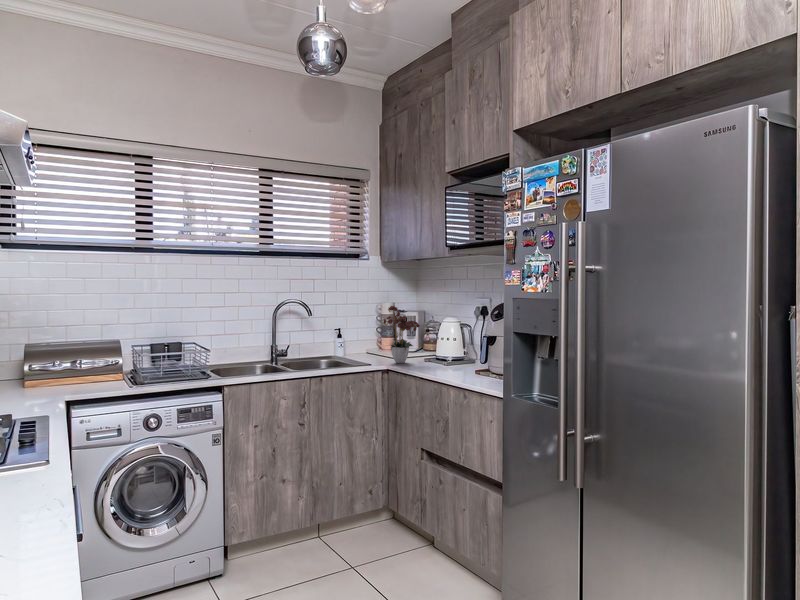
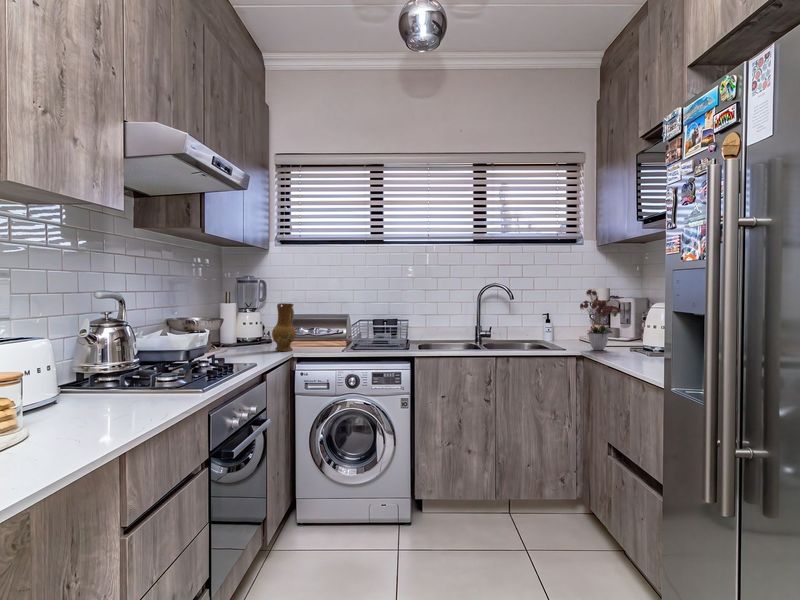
ceramic jug: none [16,328,54,394] -> present [272,303,296,351]

